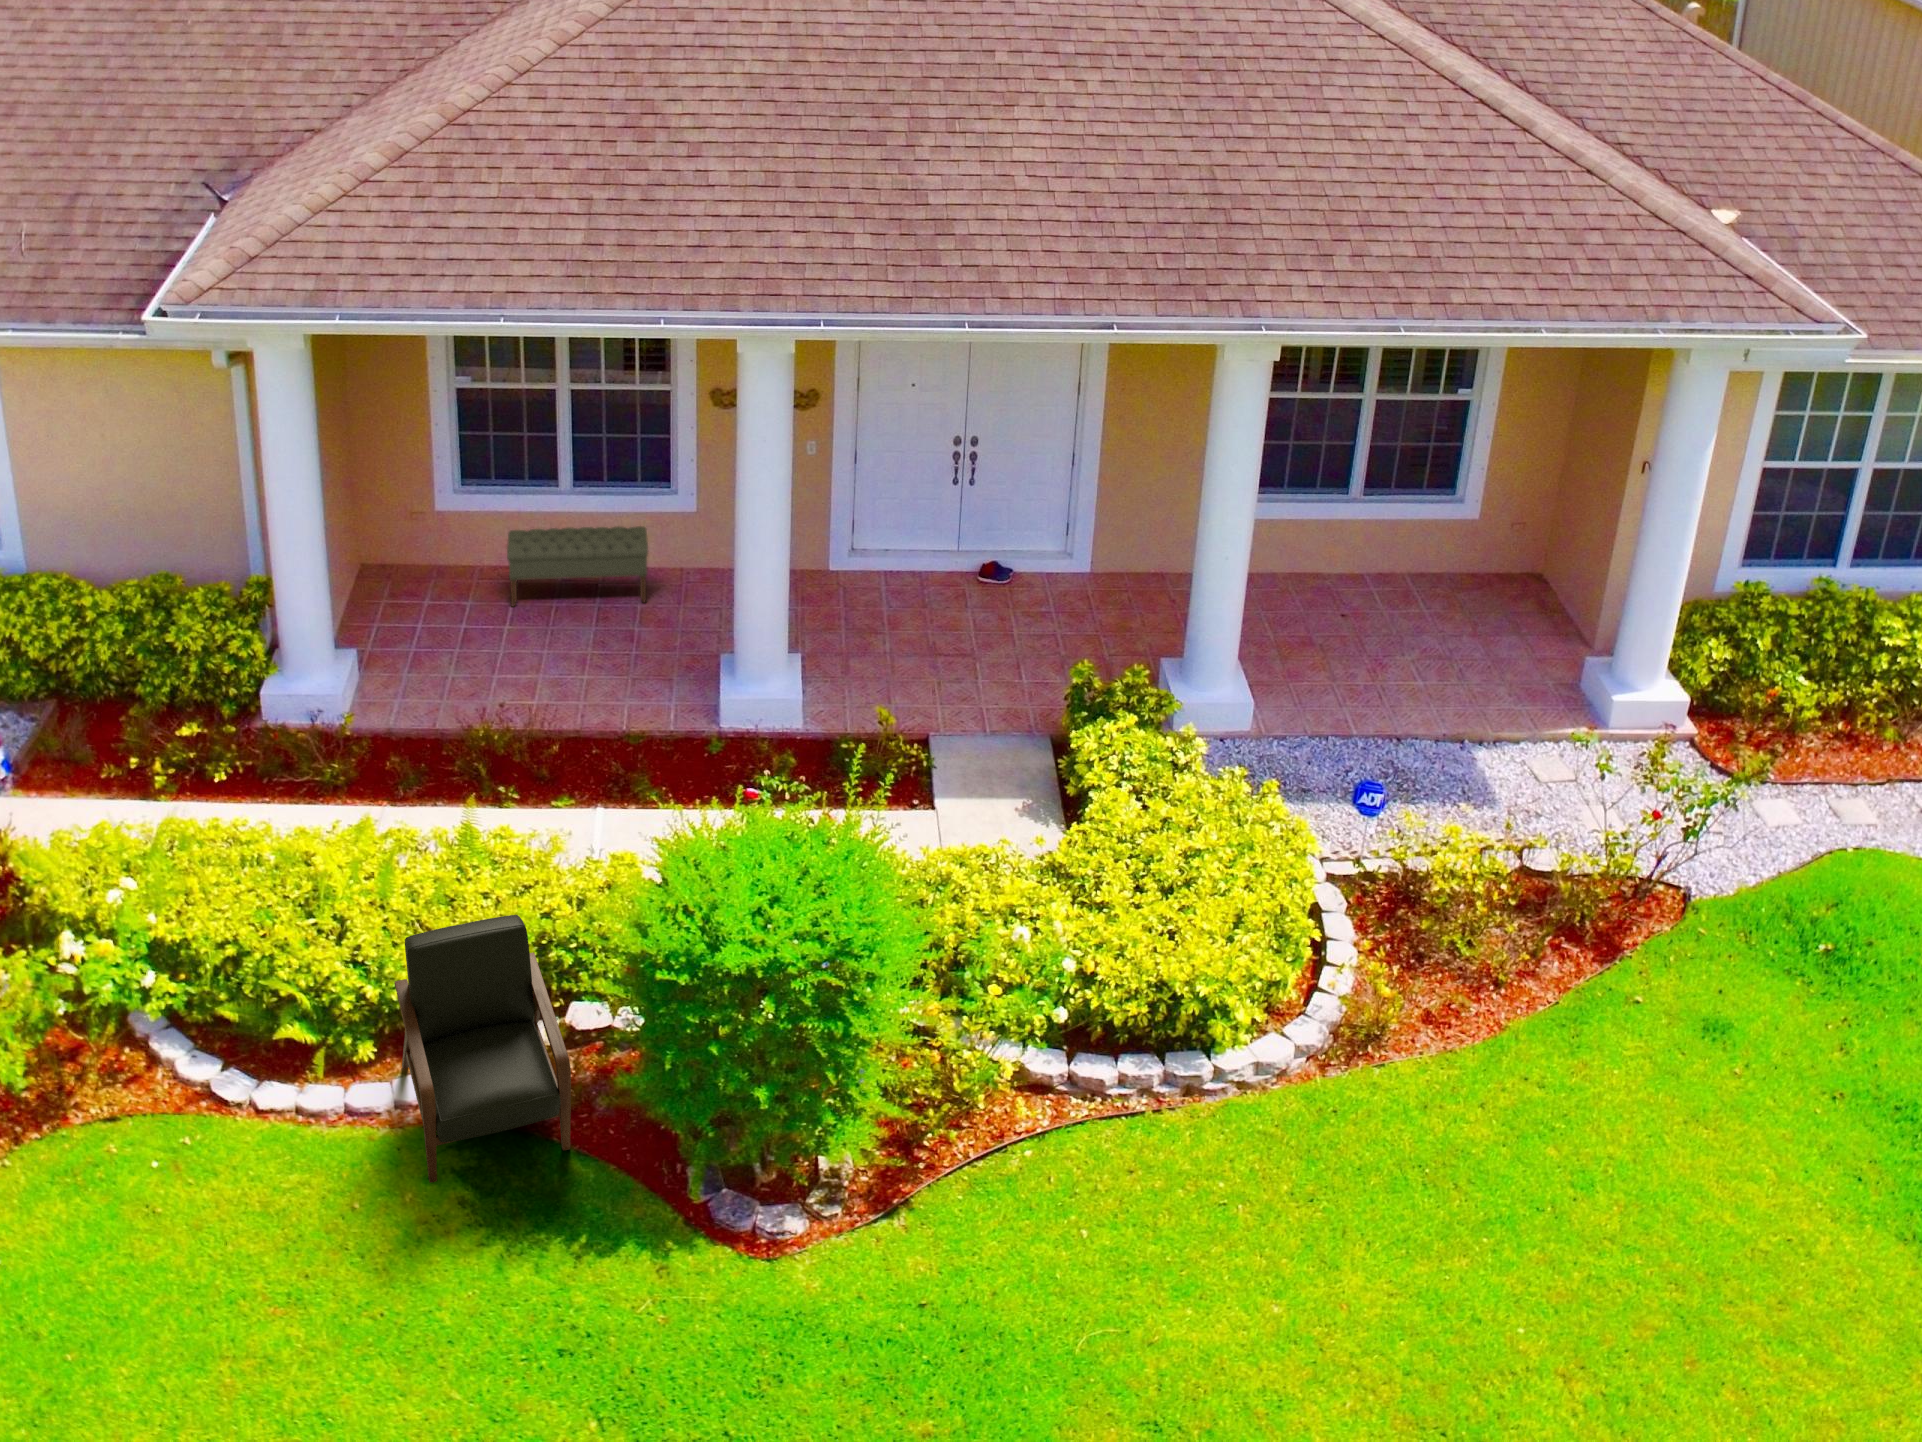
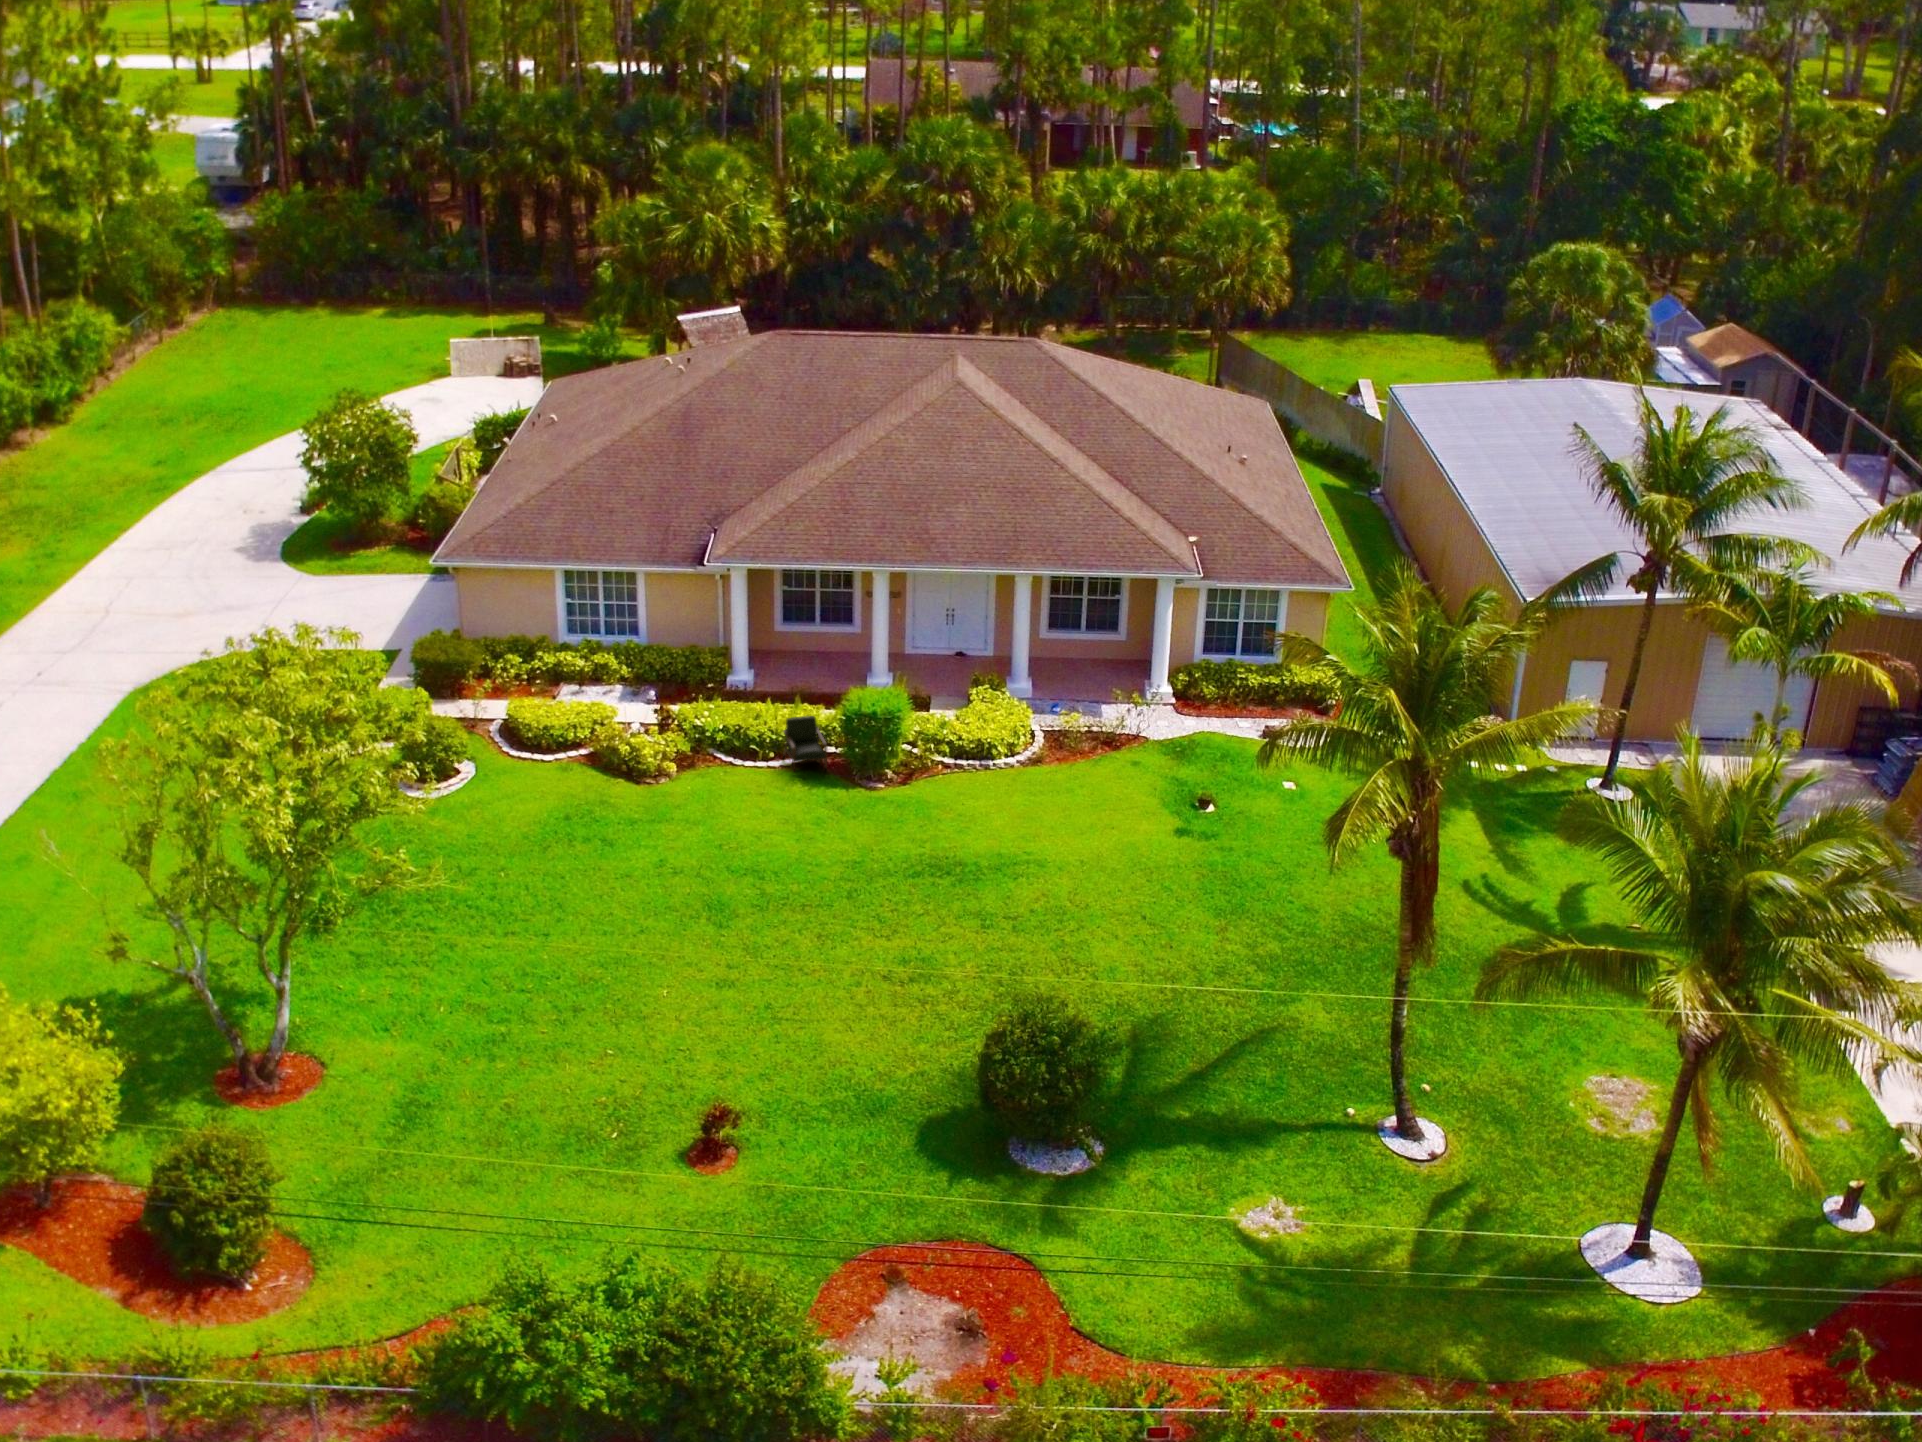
bench: present [507,526,648,606] -> none [800,639,847,664]

